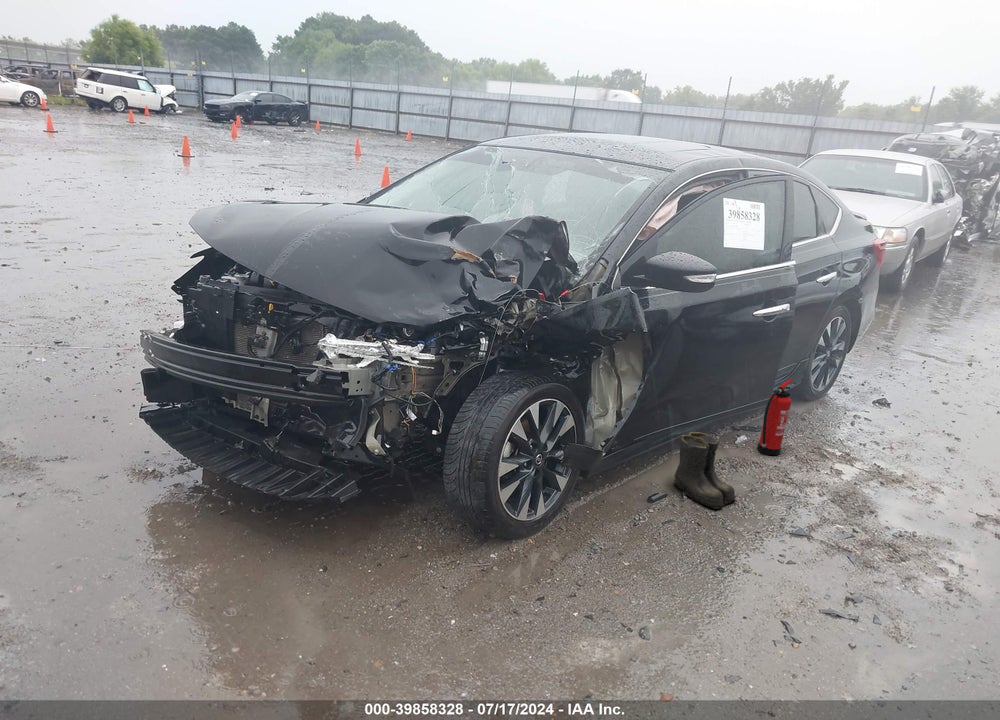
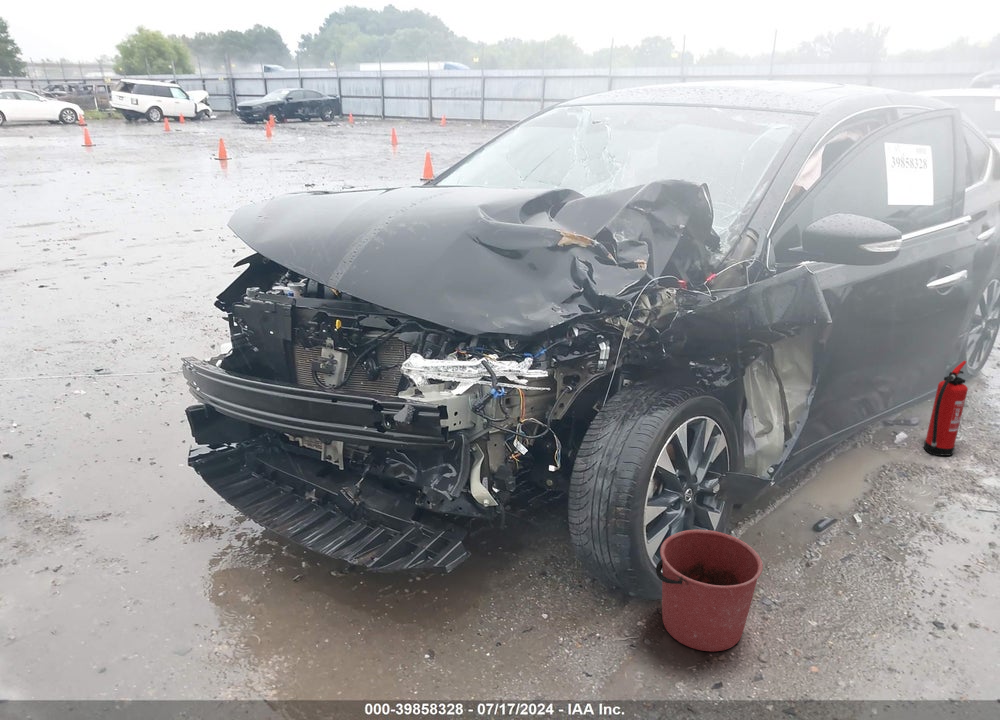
boots: present [674,432,736,509] -> none [836,437,921,534]
bucket: none [509,489,589,580] -> present [656,530,763,651]

